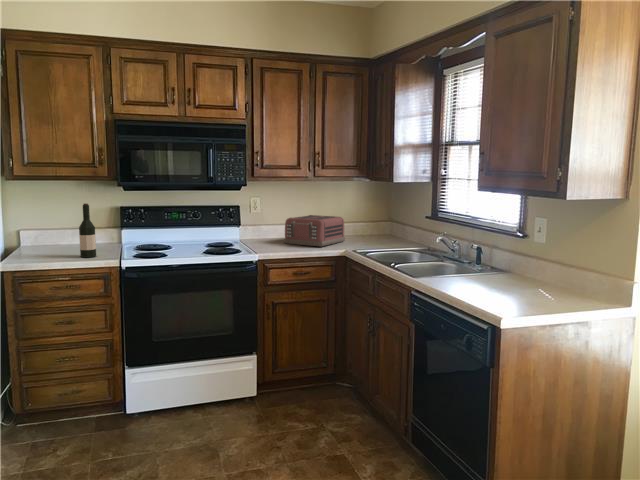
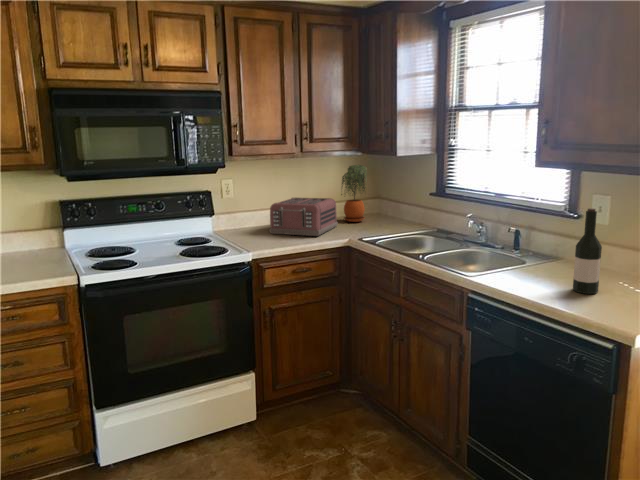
potted plant: none [351,190,377,239] -> present [341,165,367,222]
wine bottle: present [79,203,96,257] -> present [573,208,602,294]

